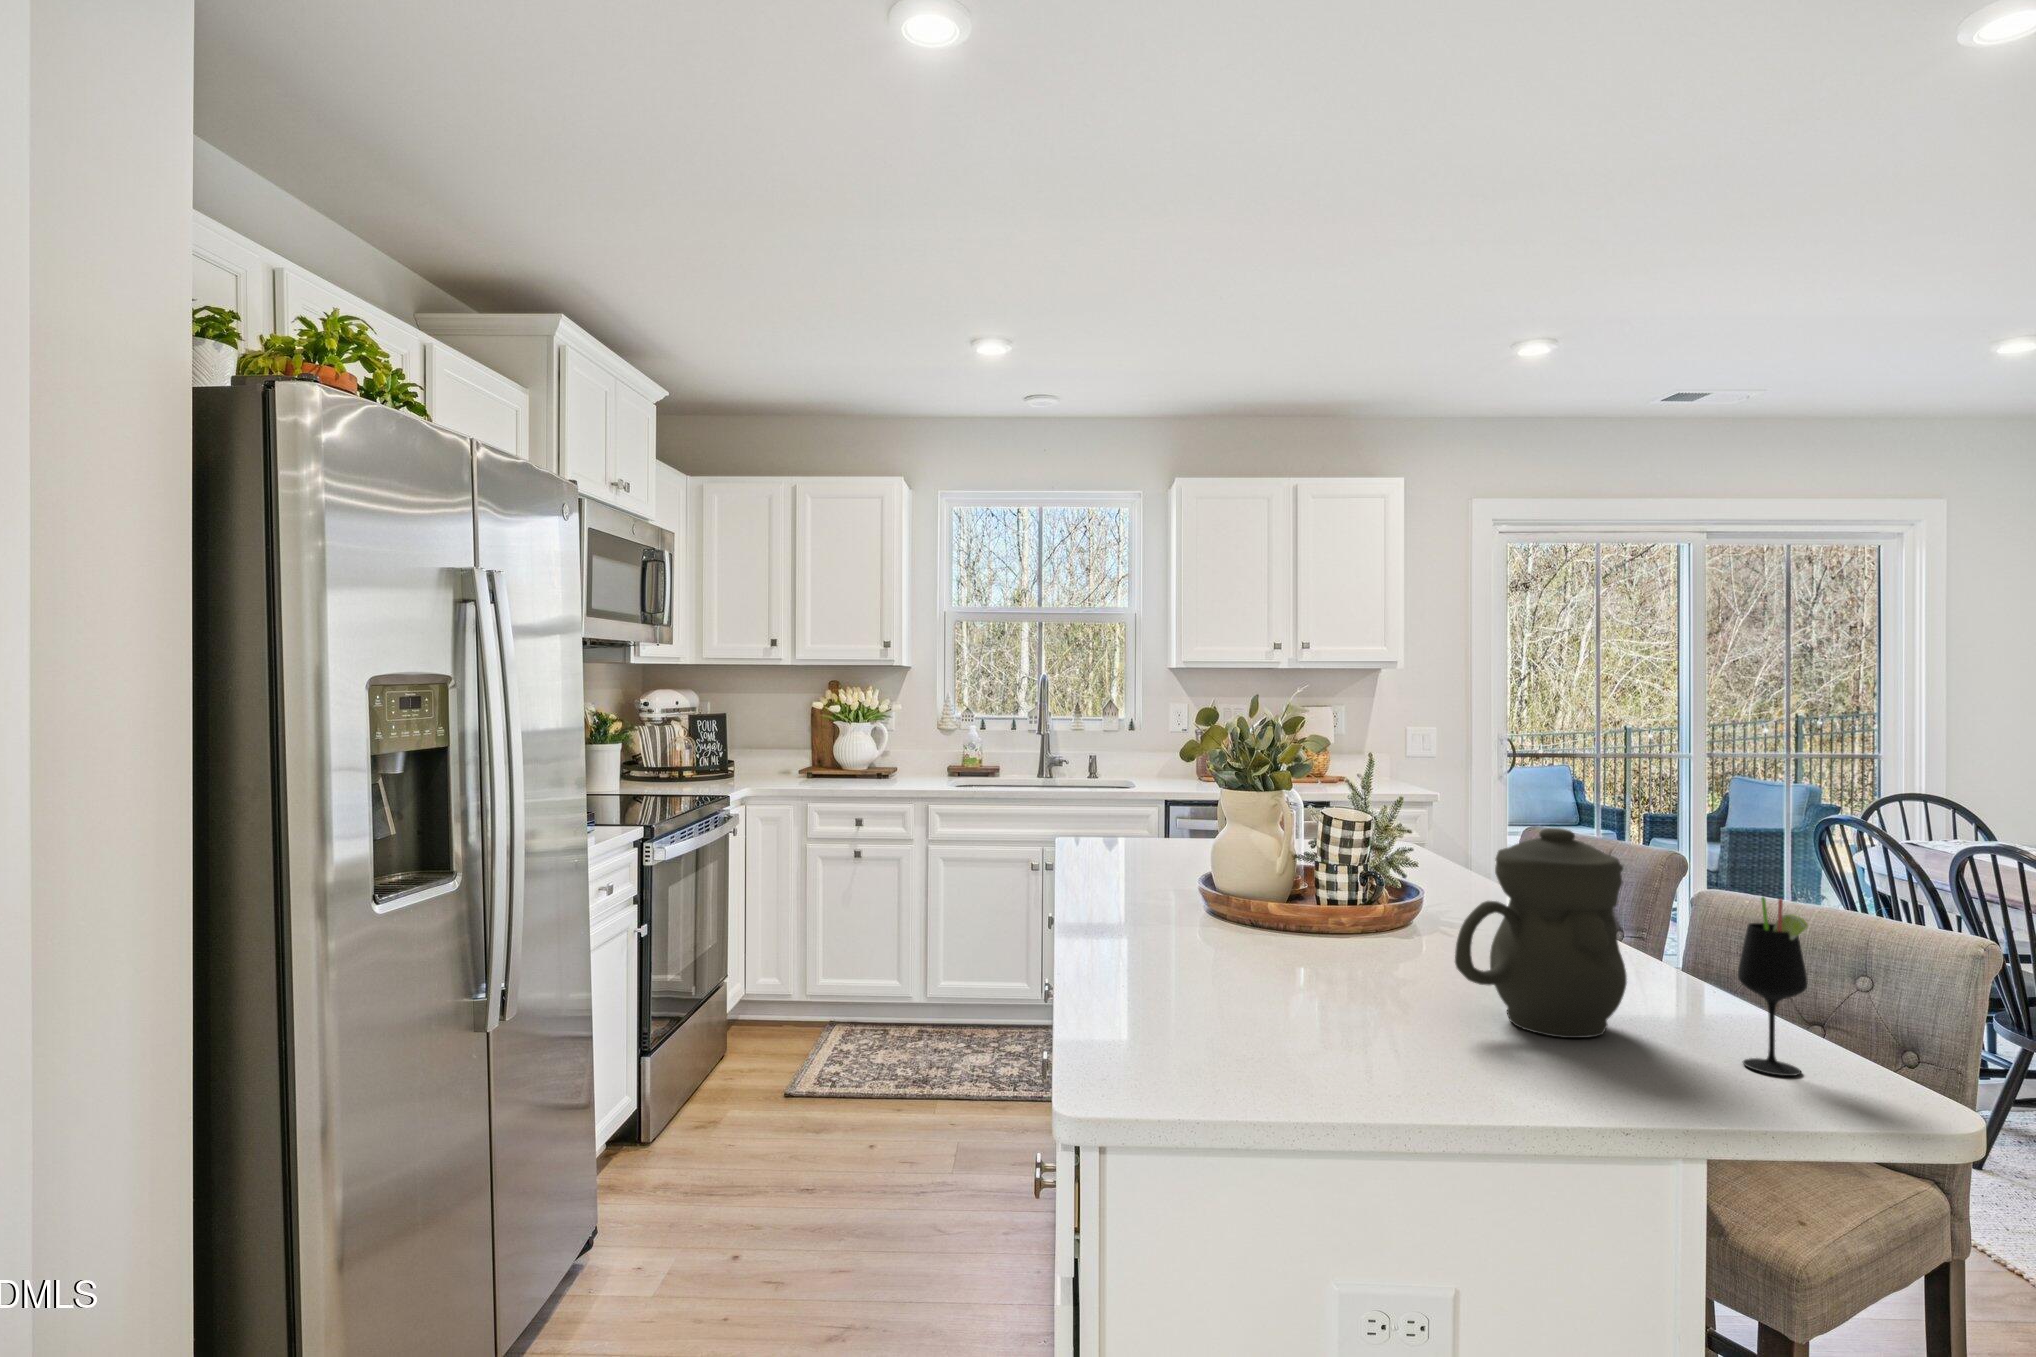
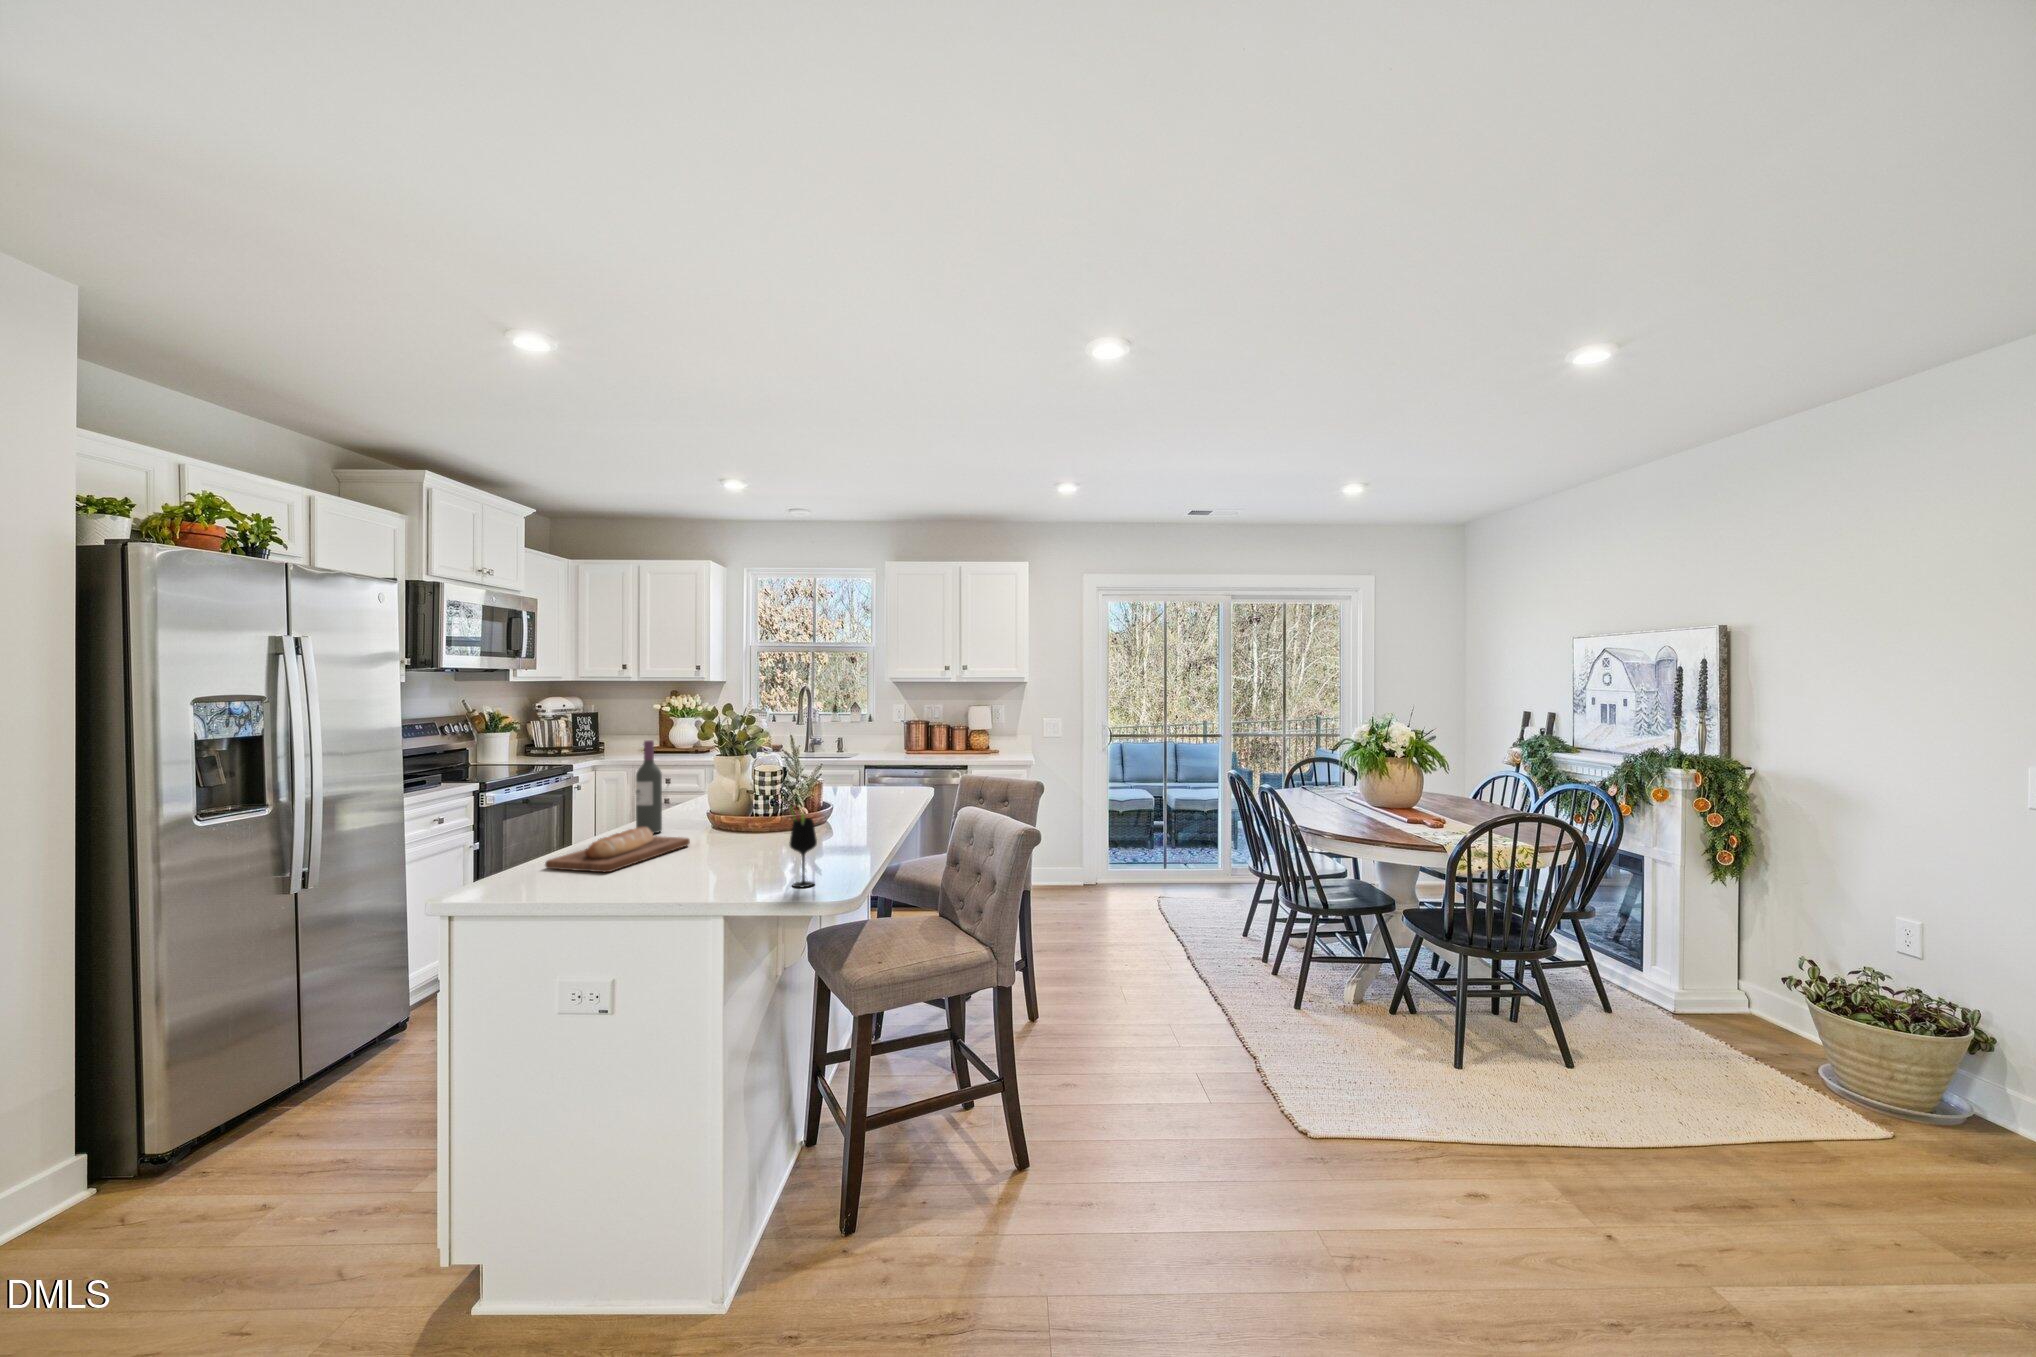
wine bottle: none [1115,755,1159,931] -> present [636,740,662,834]
teapot: present [1455,828,1627,1038] -> none [694,775,786,875]
bread loaf: none [1124,923,1285,1025] -> present [545,827,690,872]

